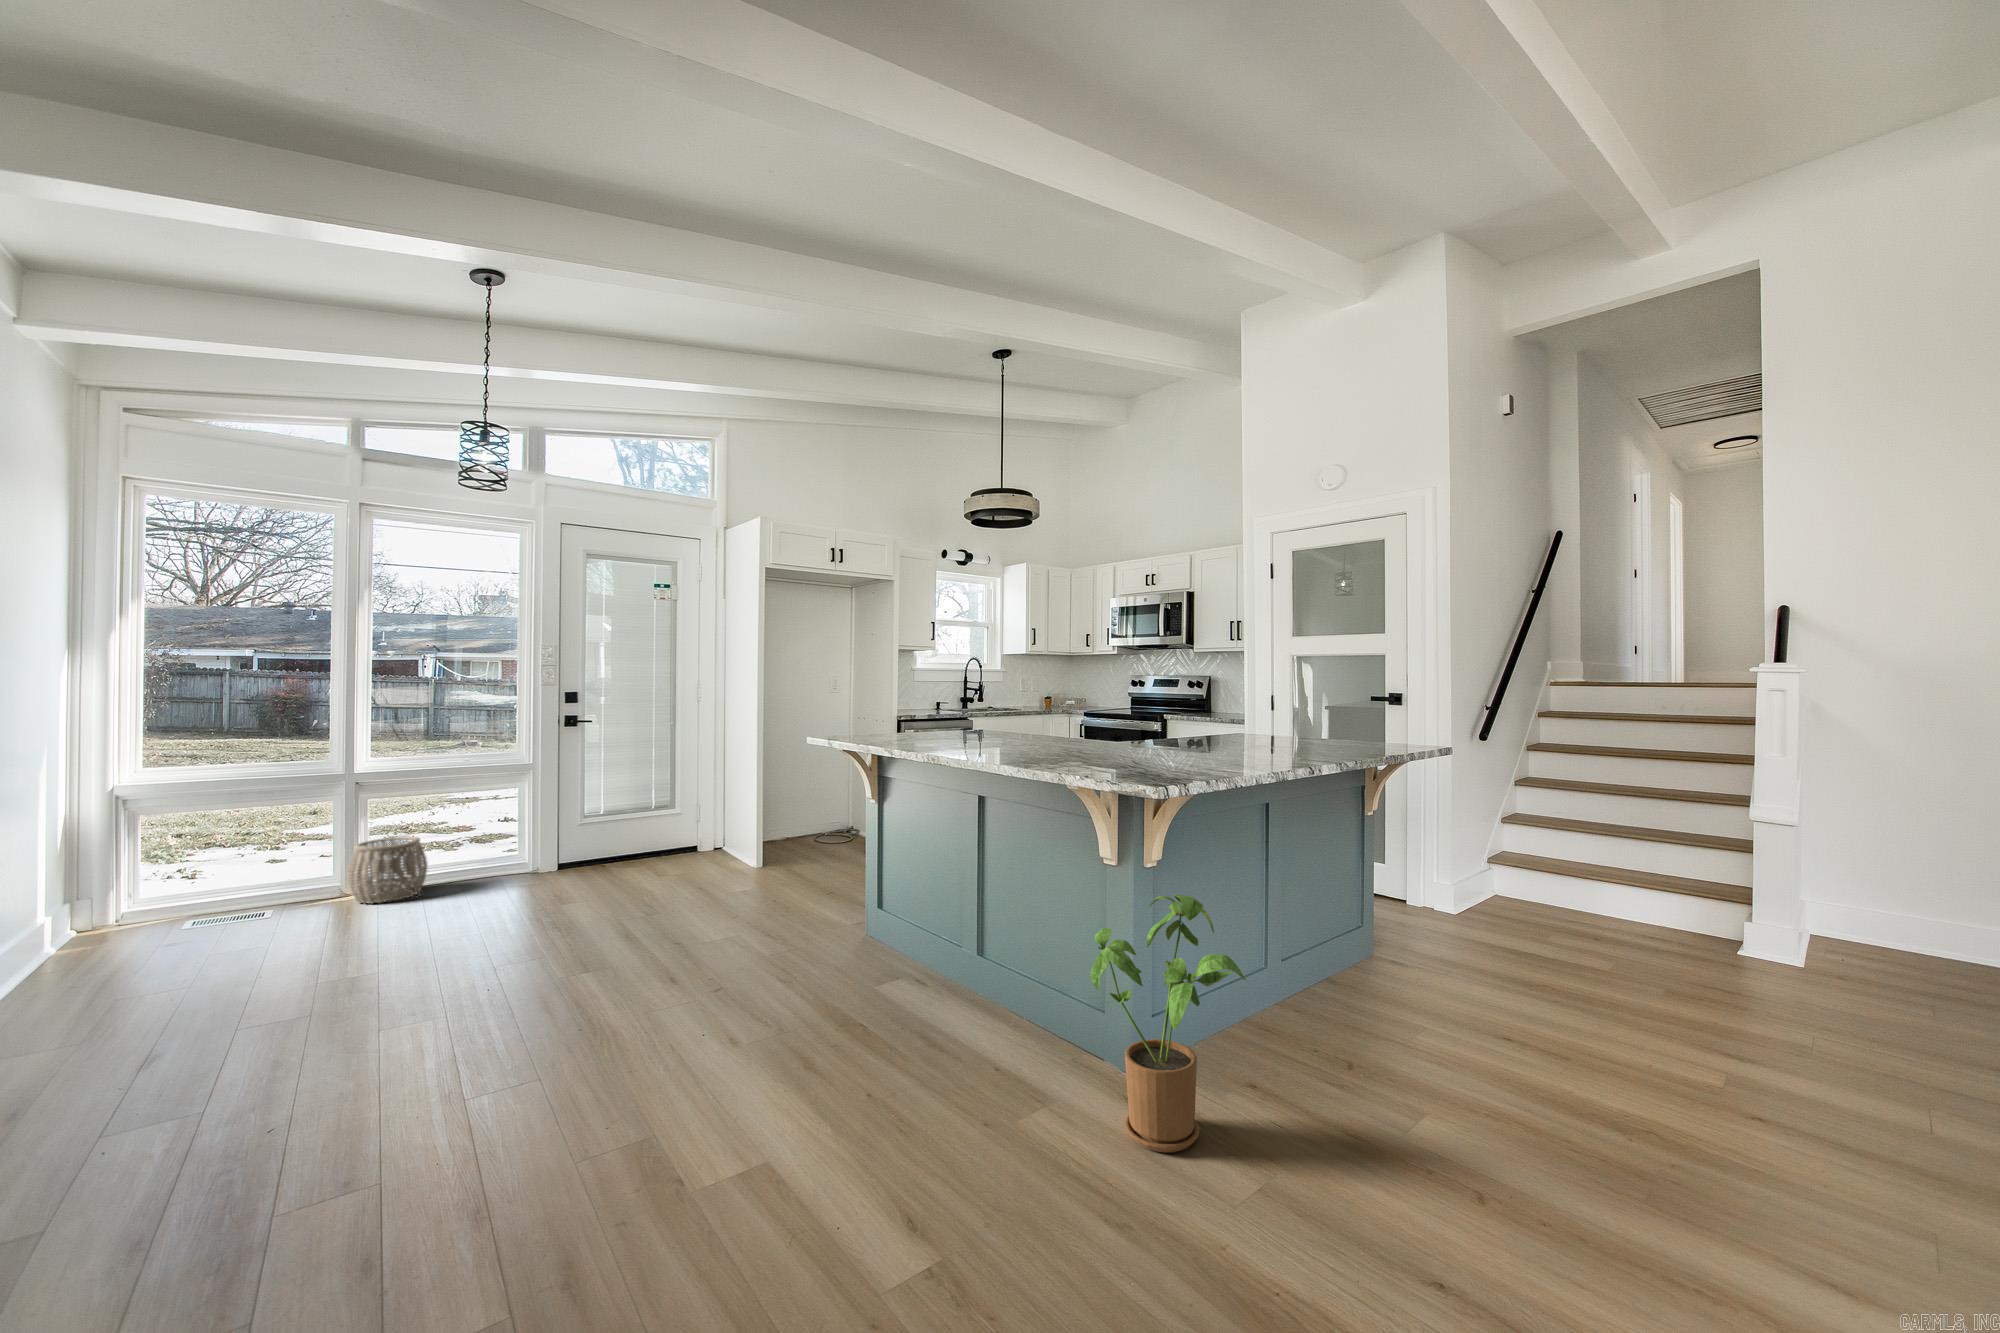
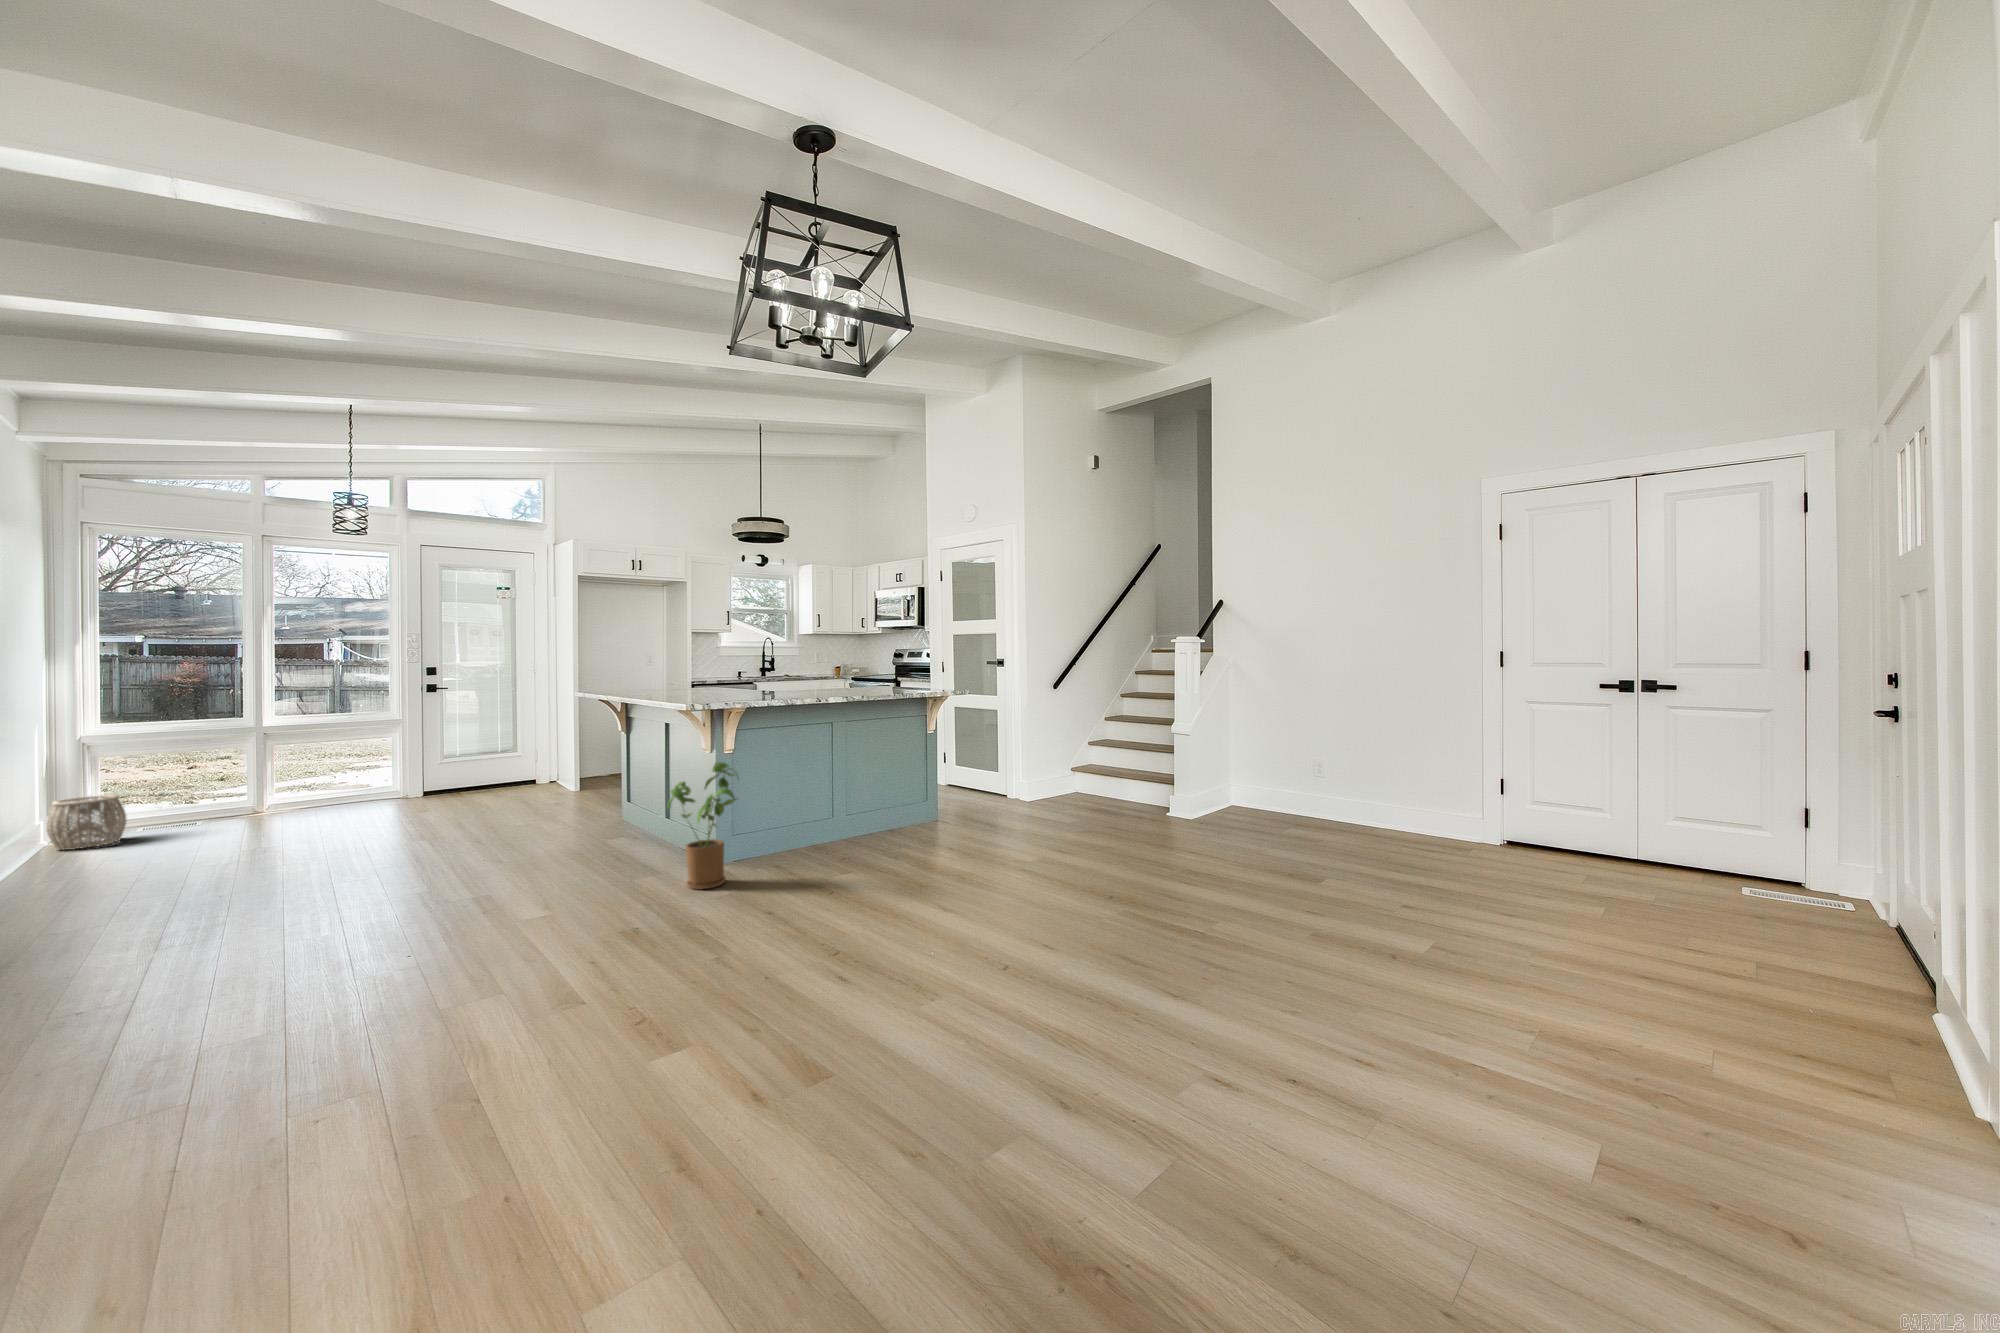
woven basket: present [348,837,427,903] -> present [46,795,126,850]

